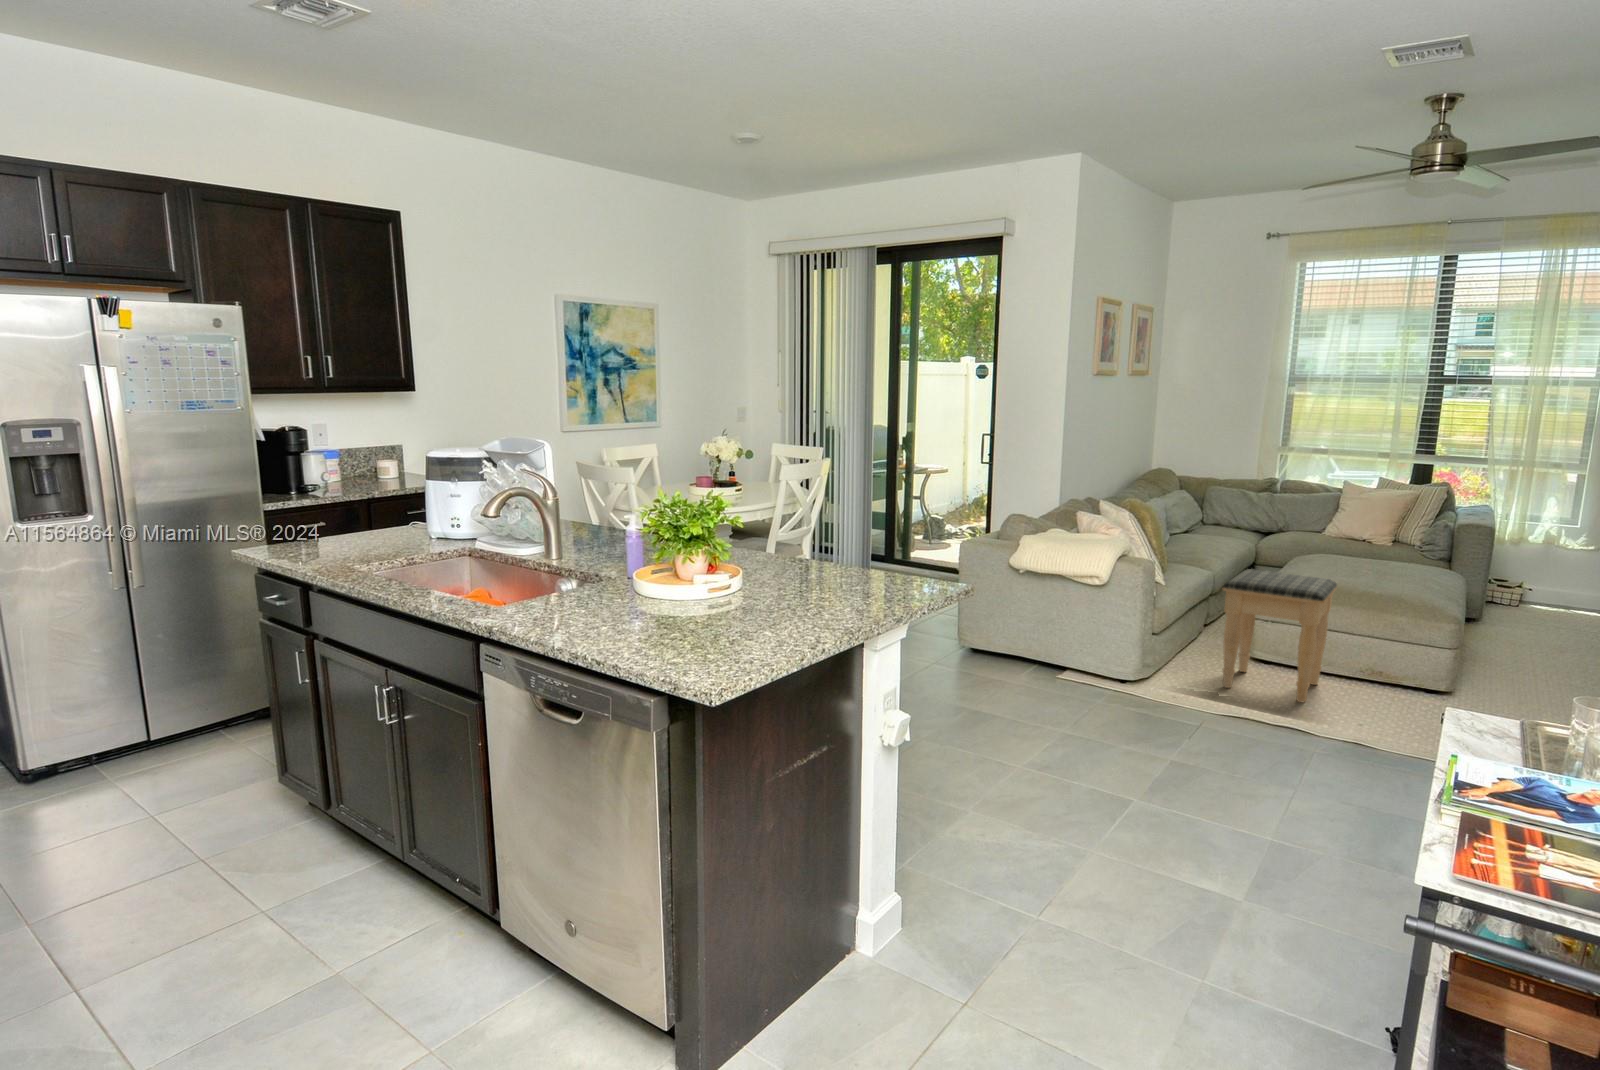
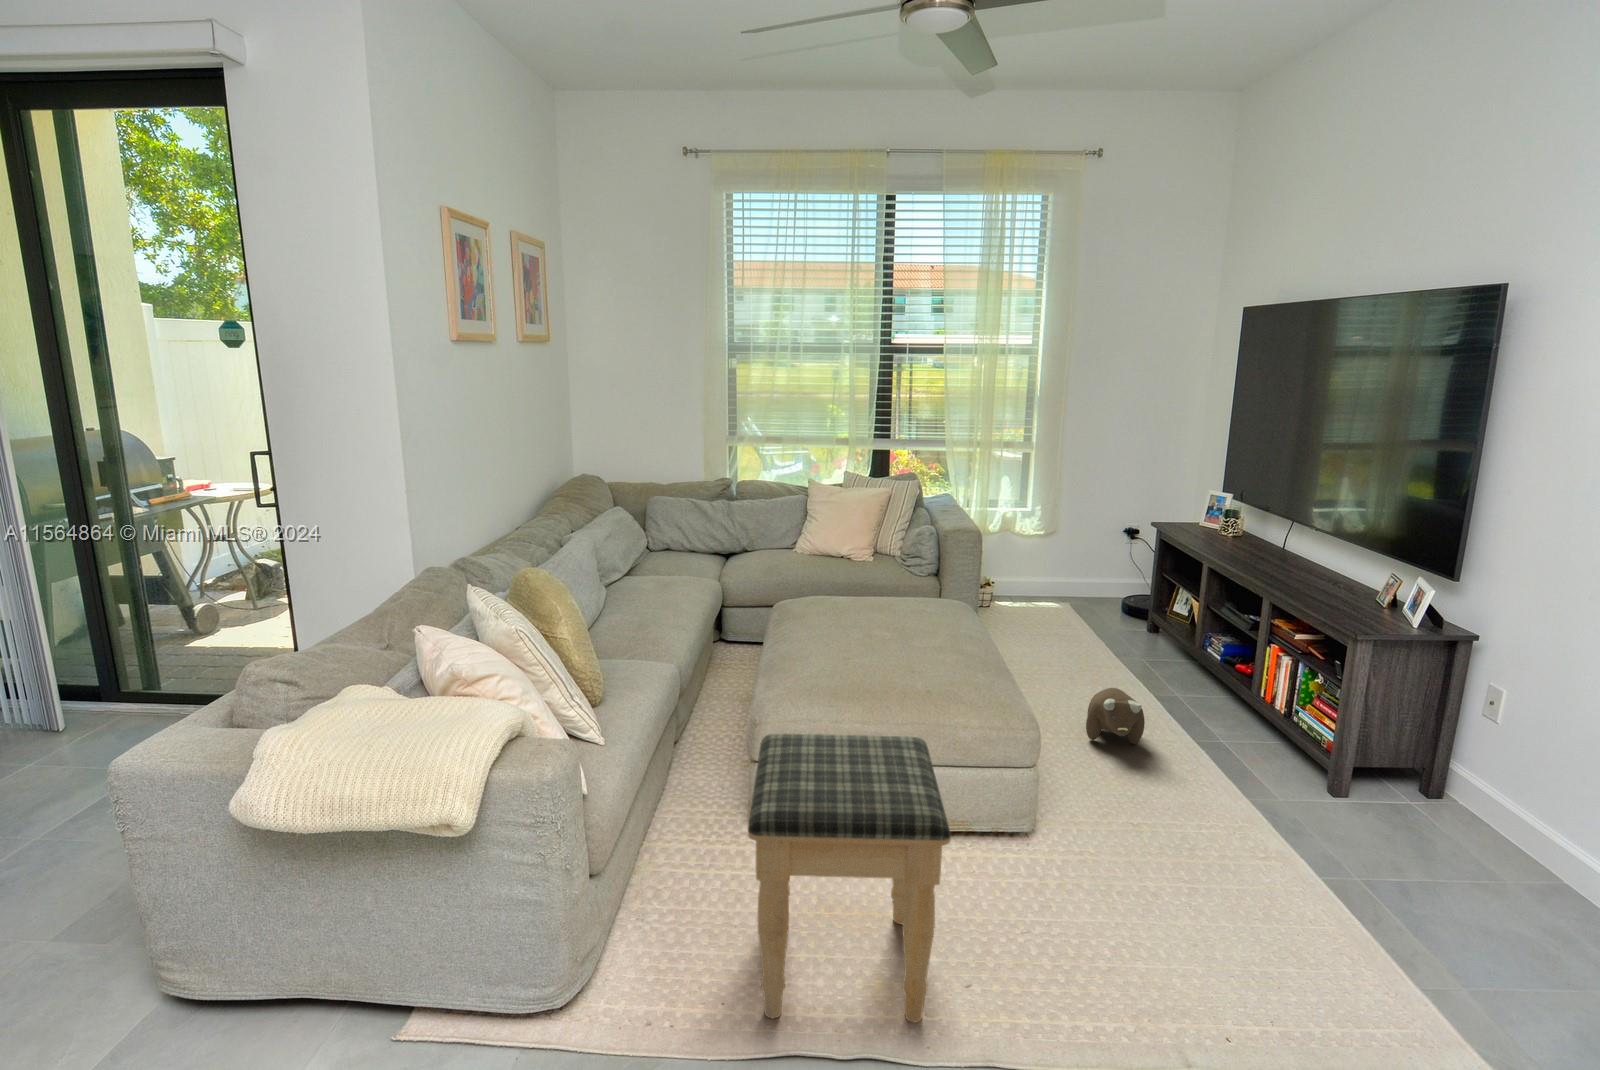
plush toy: none [1524,631,1576,673] -> present [1086,688,1145,744]

